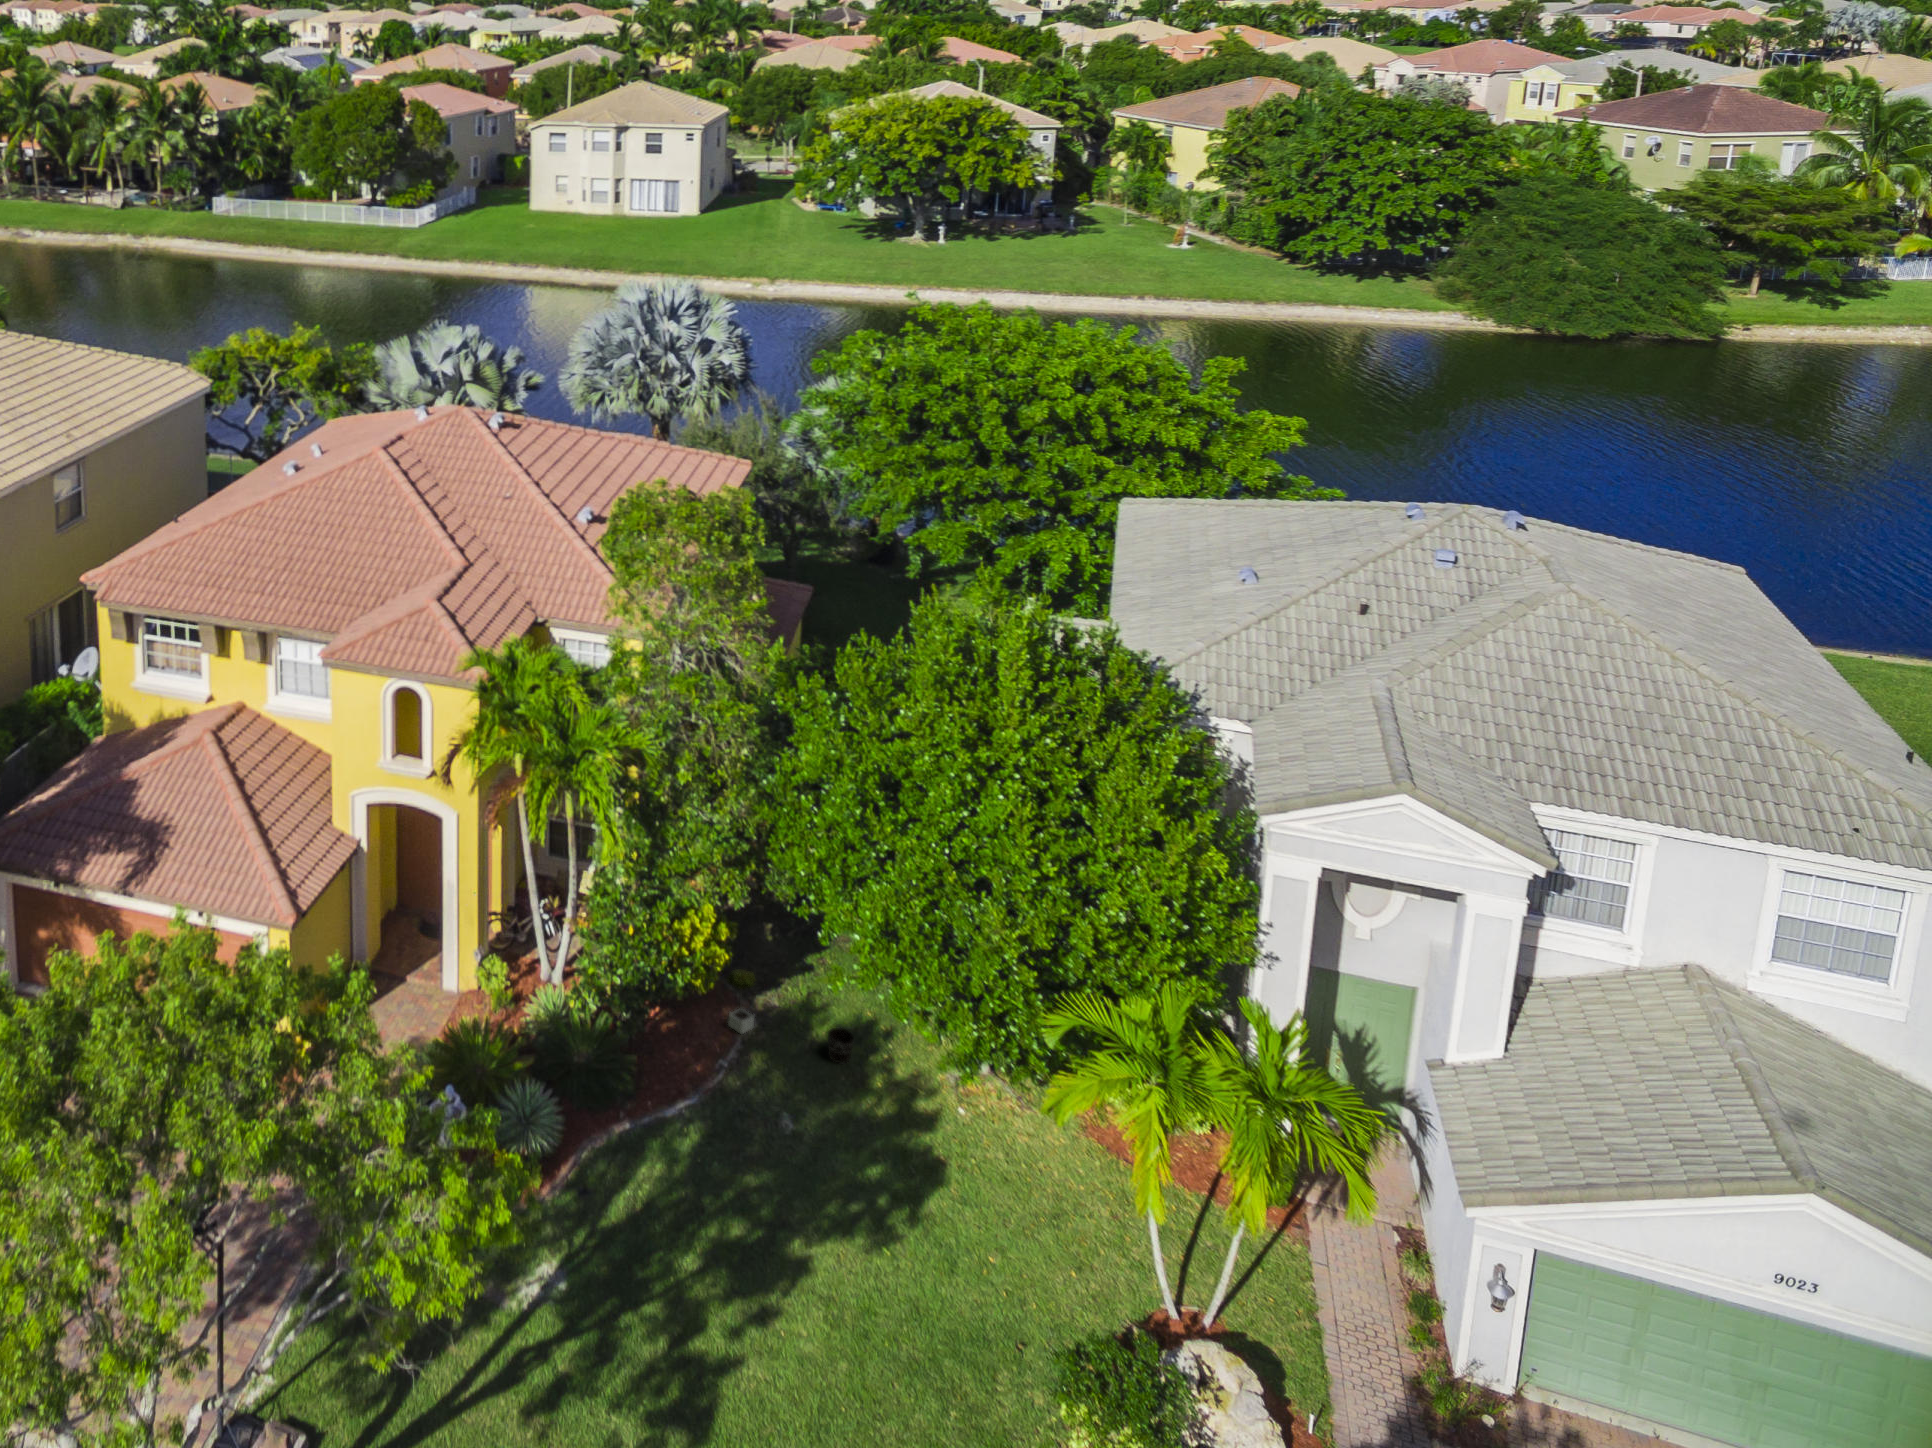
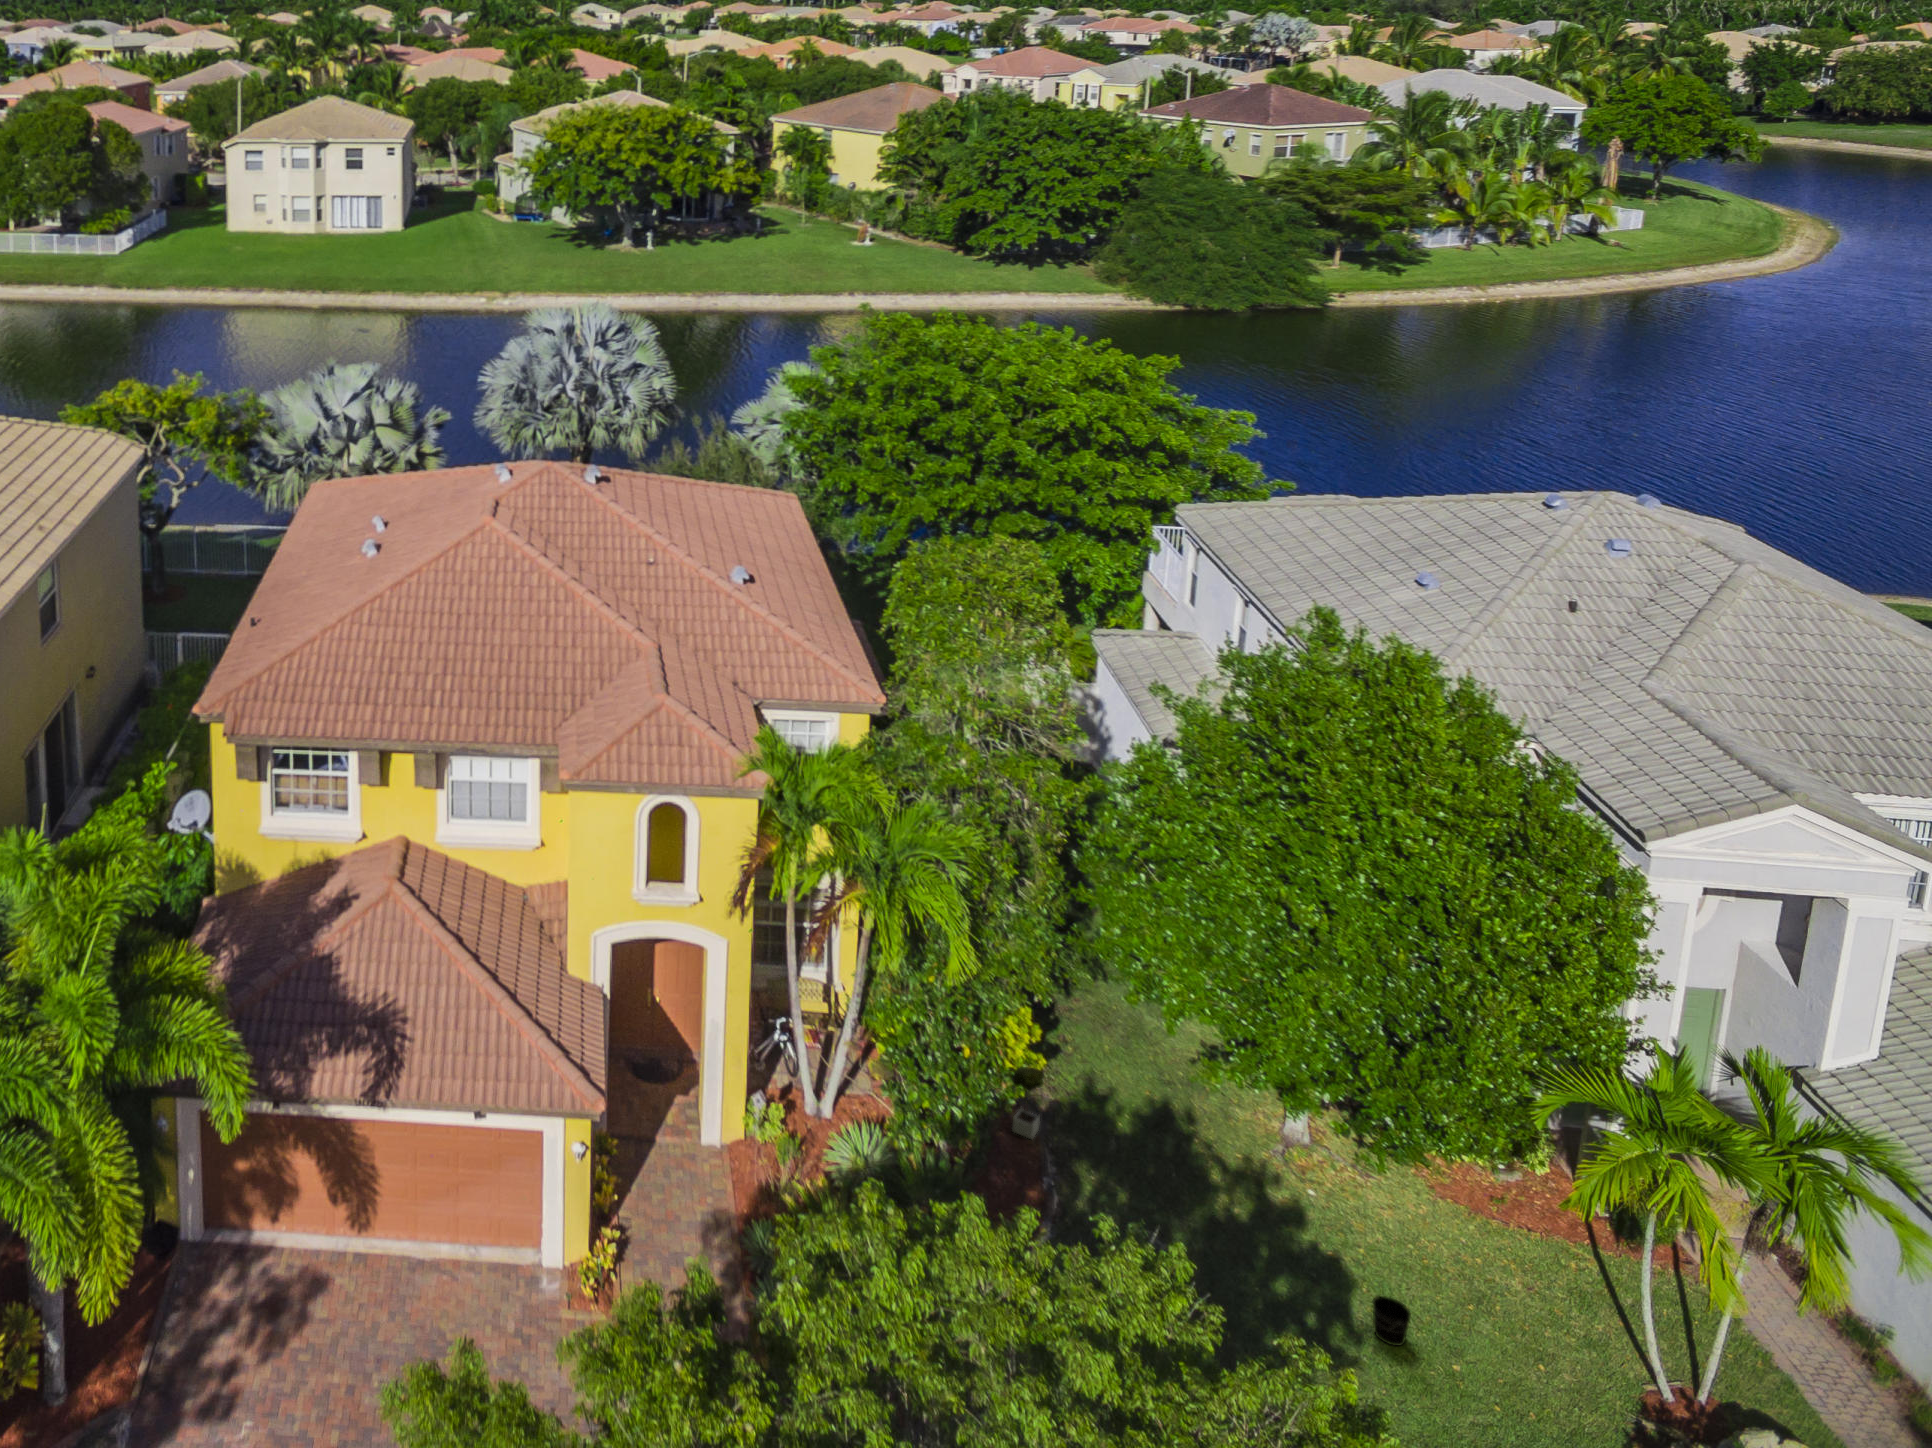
bucket: present [827,1028,854,1064] -> present [1373,1296,1411,1346]

